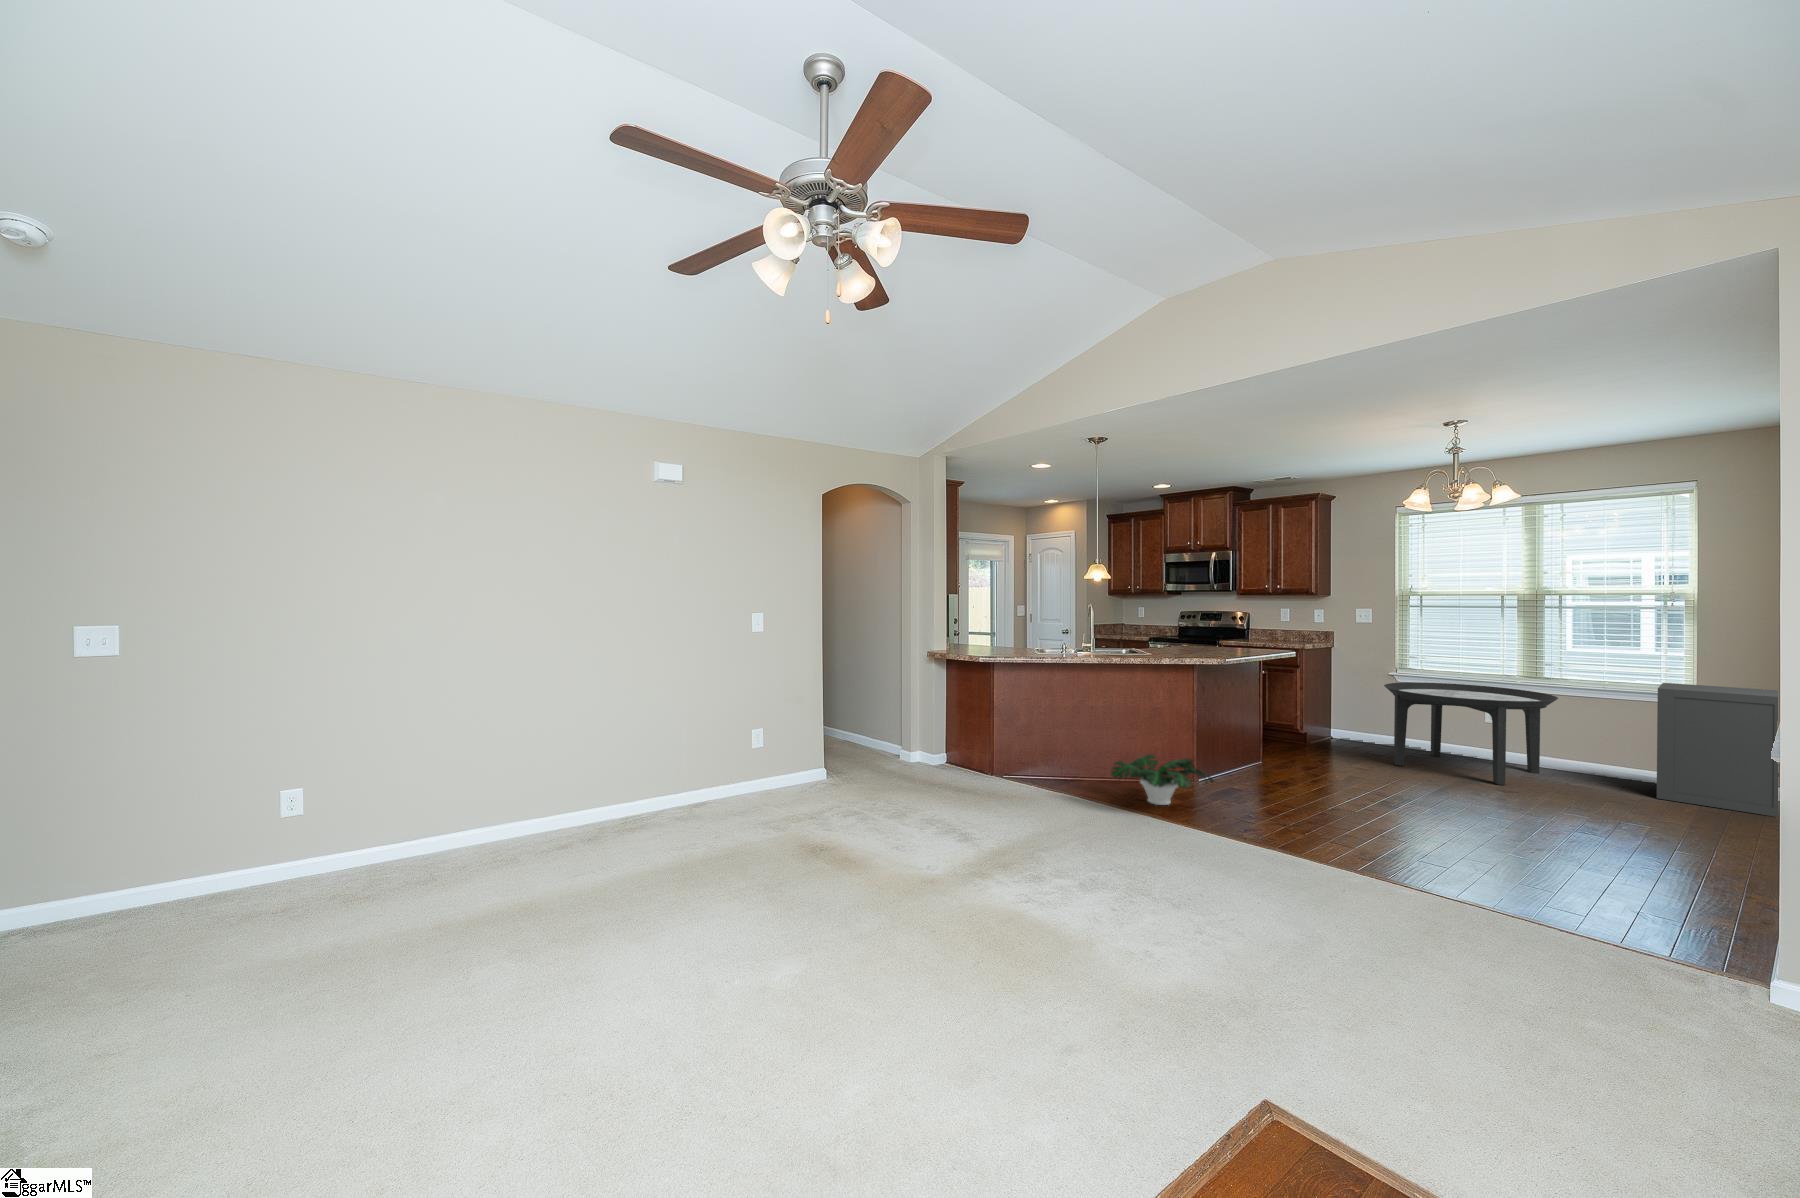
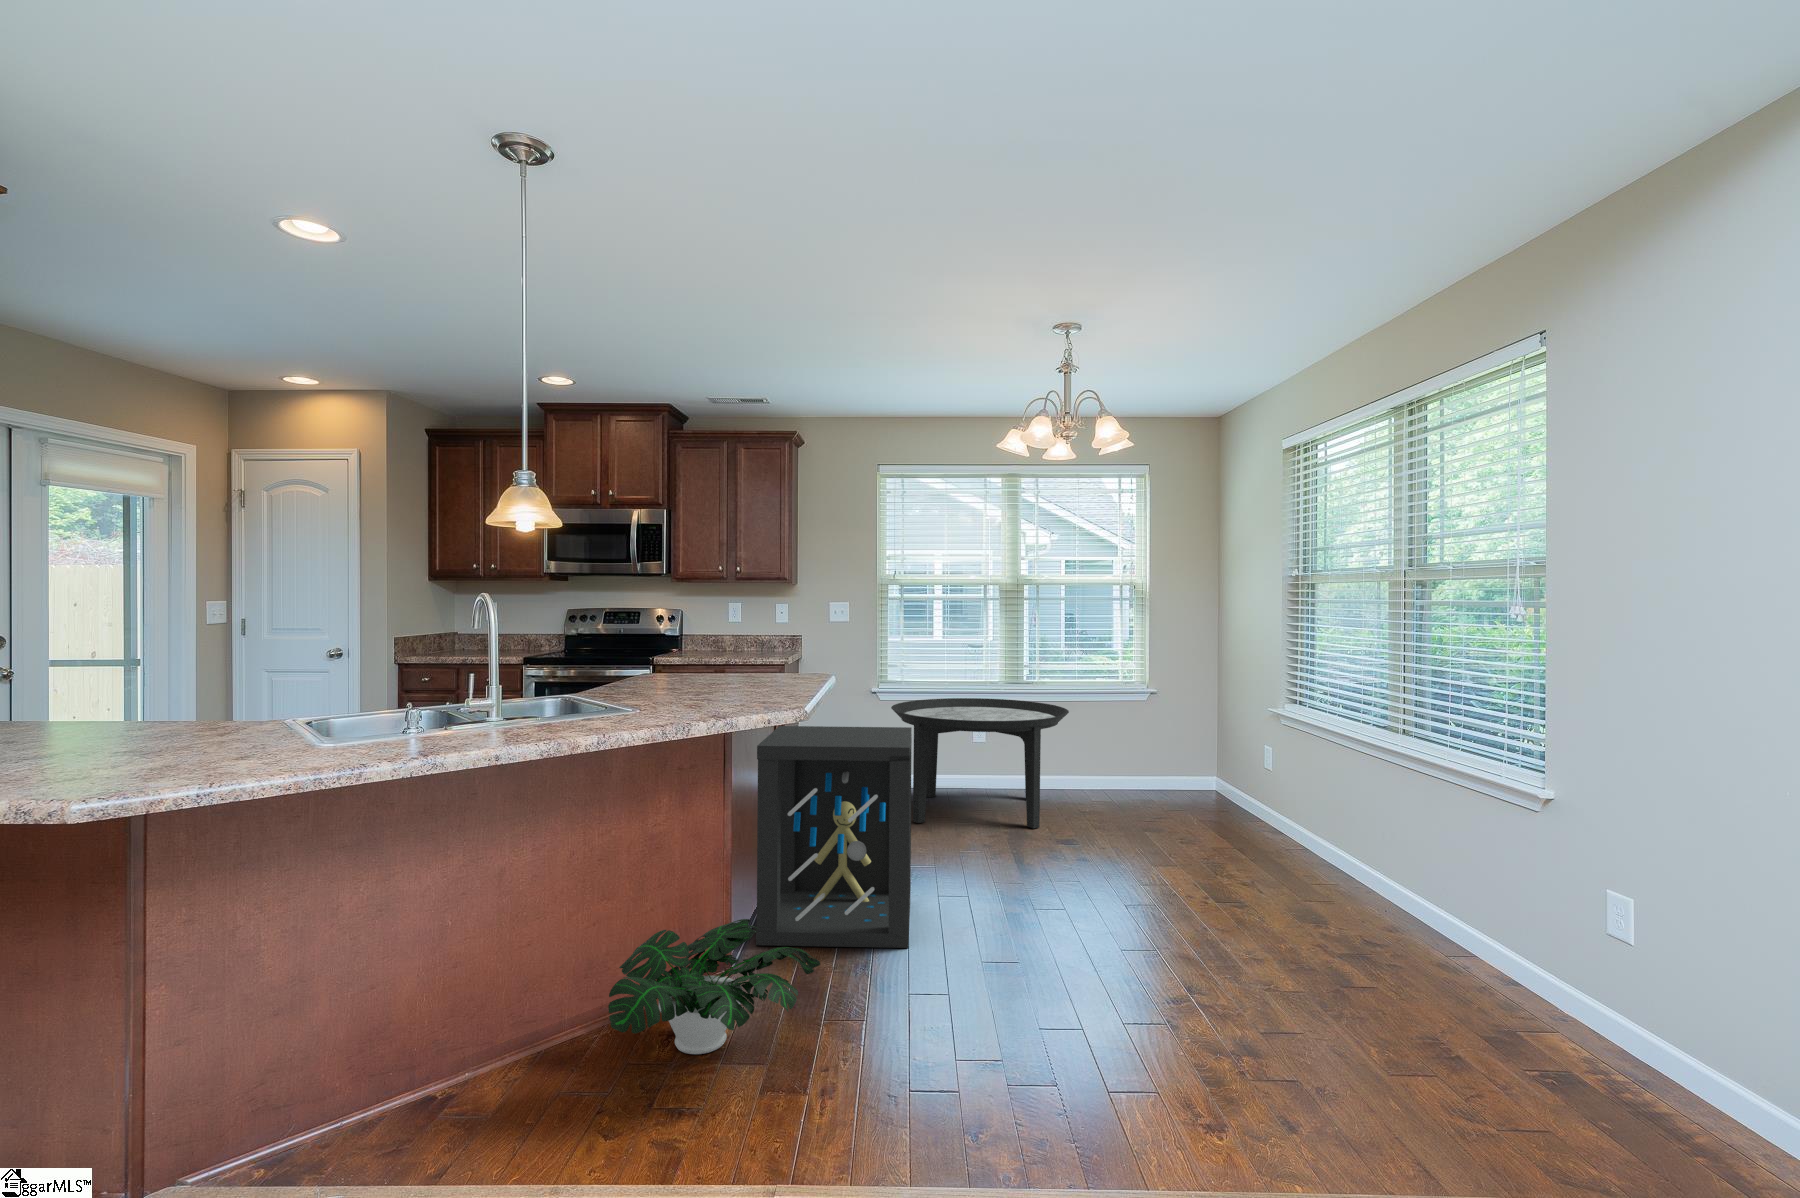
storage cabinet: present [1657,683,1779,817] -> present [756,726,912,948]

